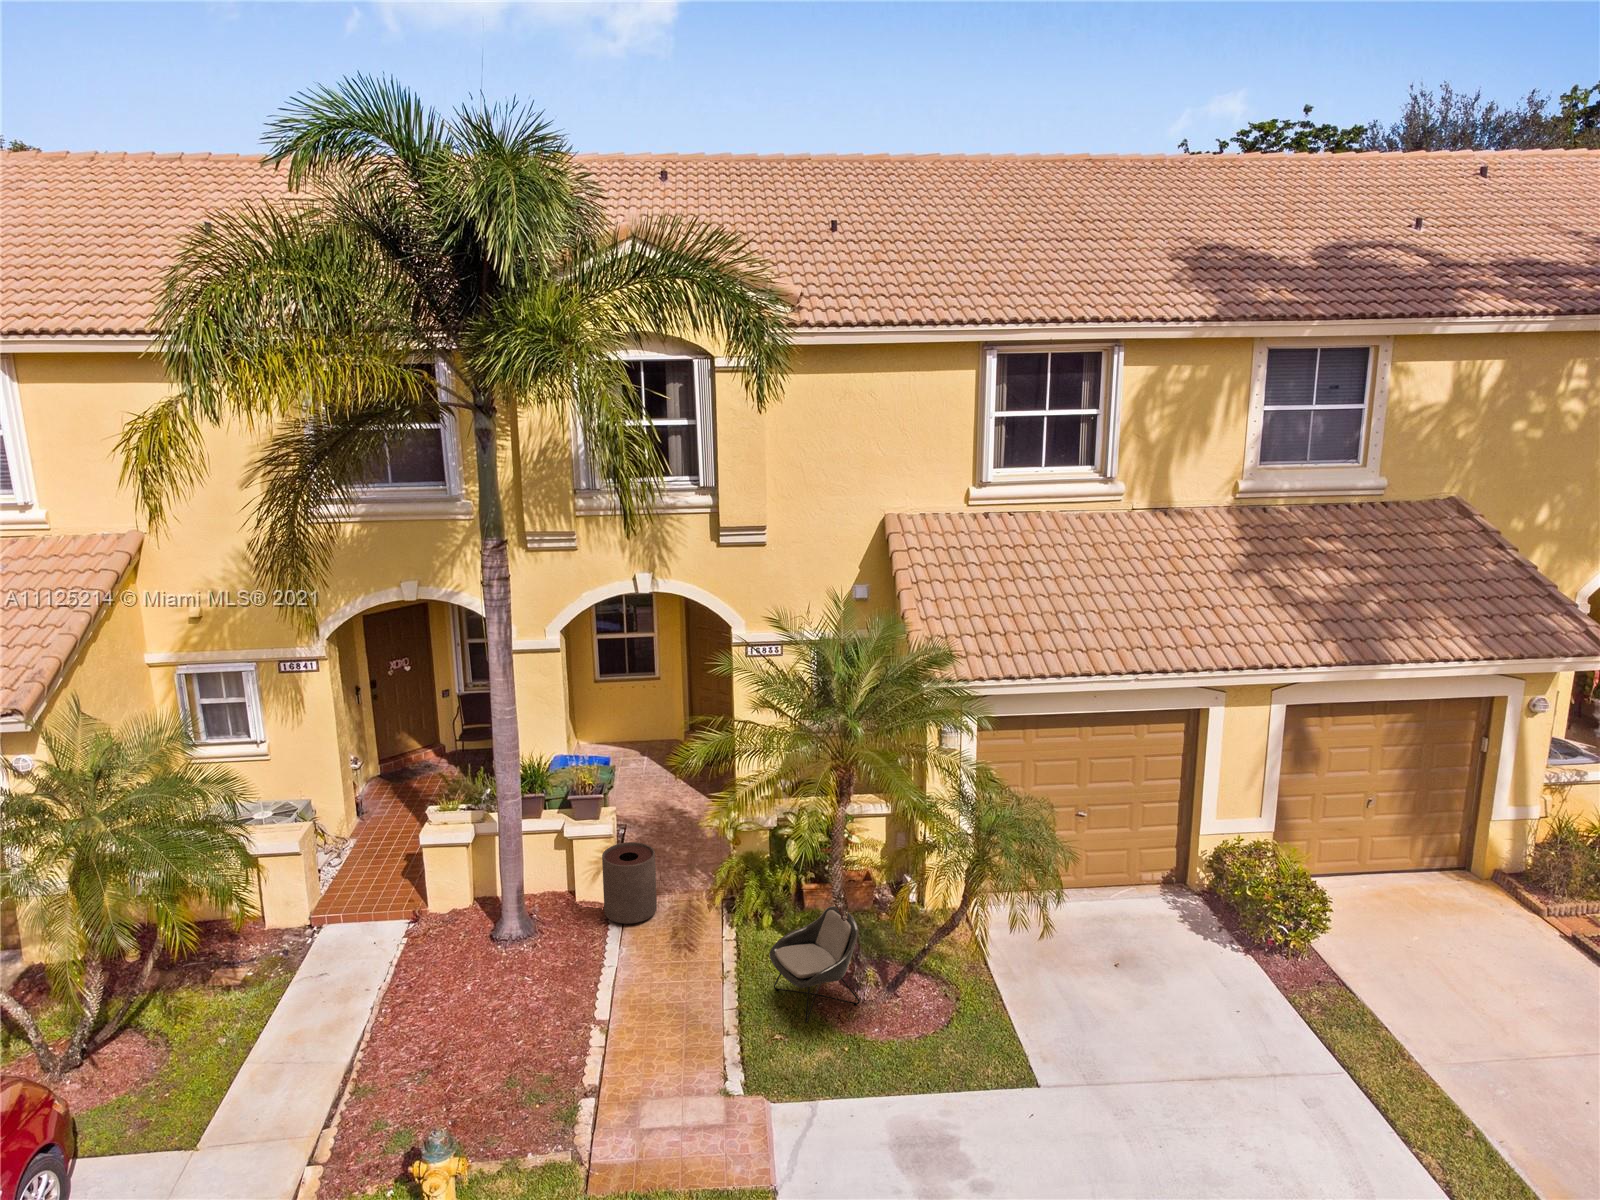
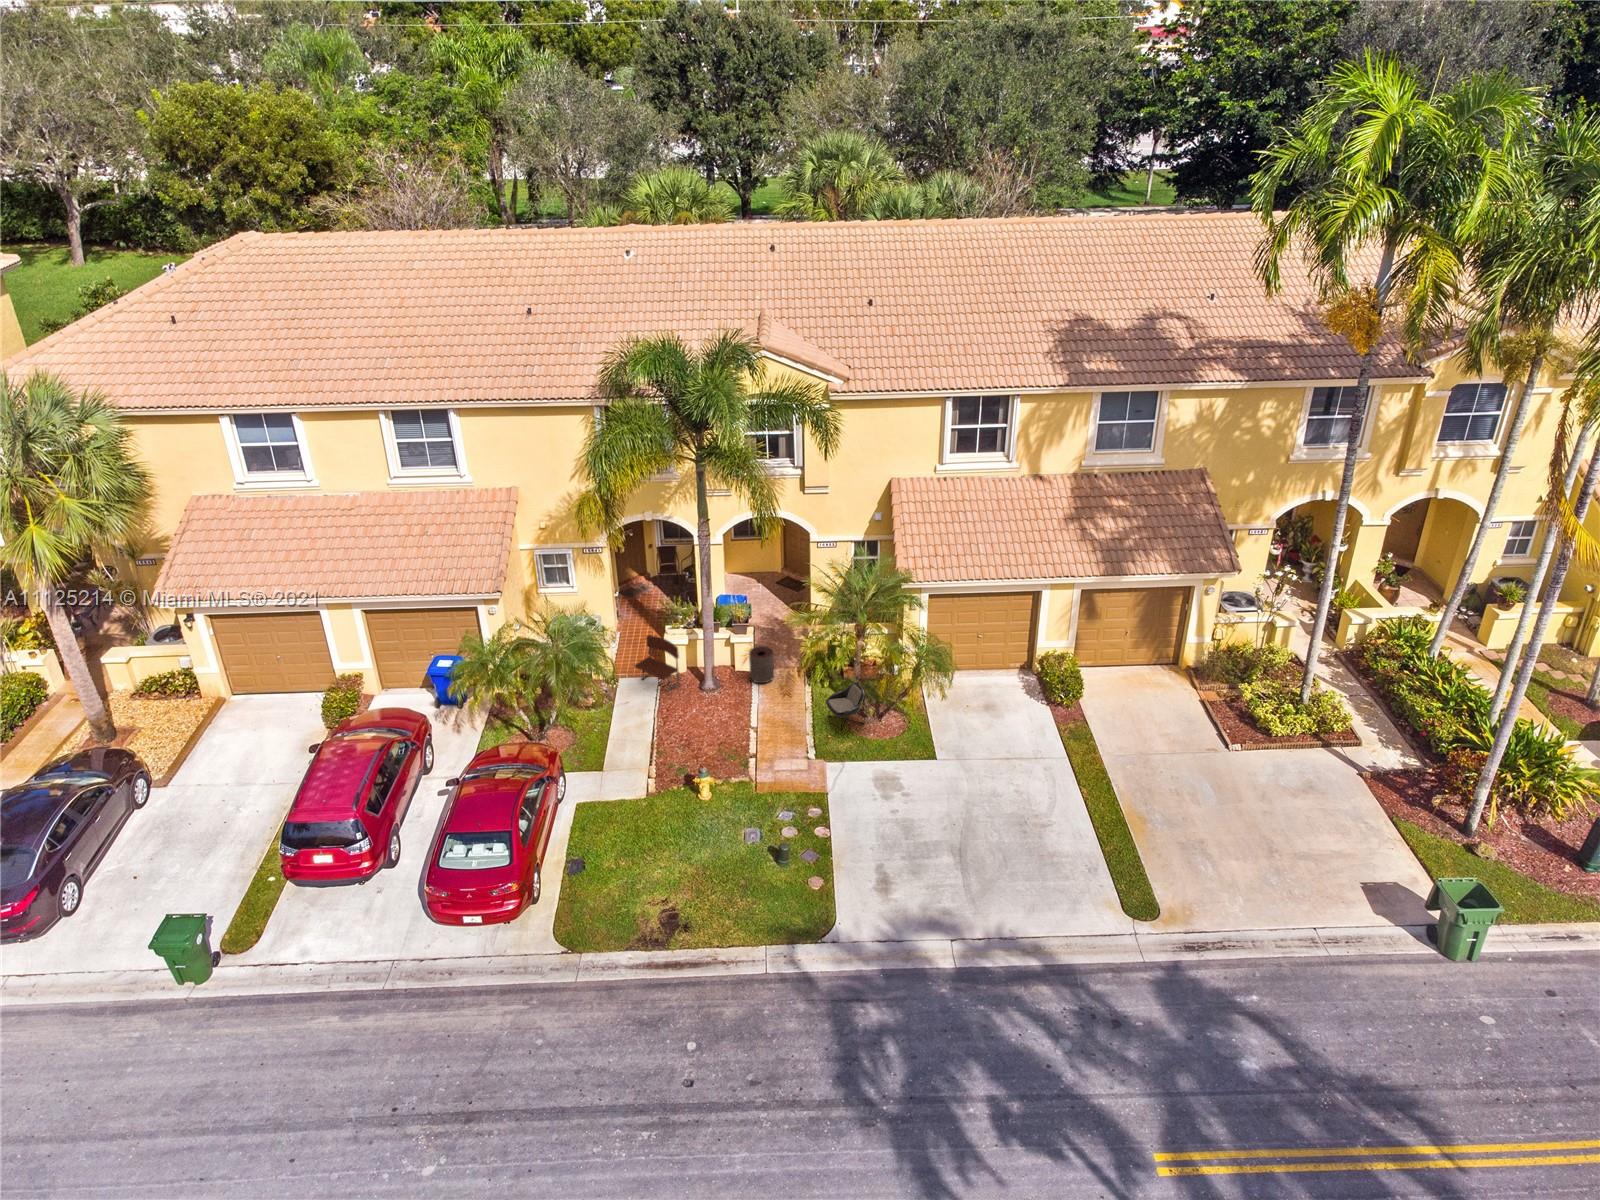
bench: none [347,822,448,947] -> present [635,635,679,691]

